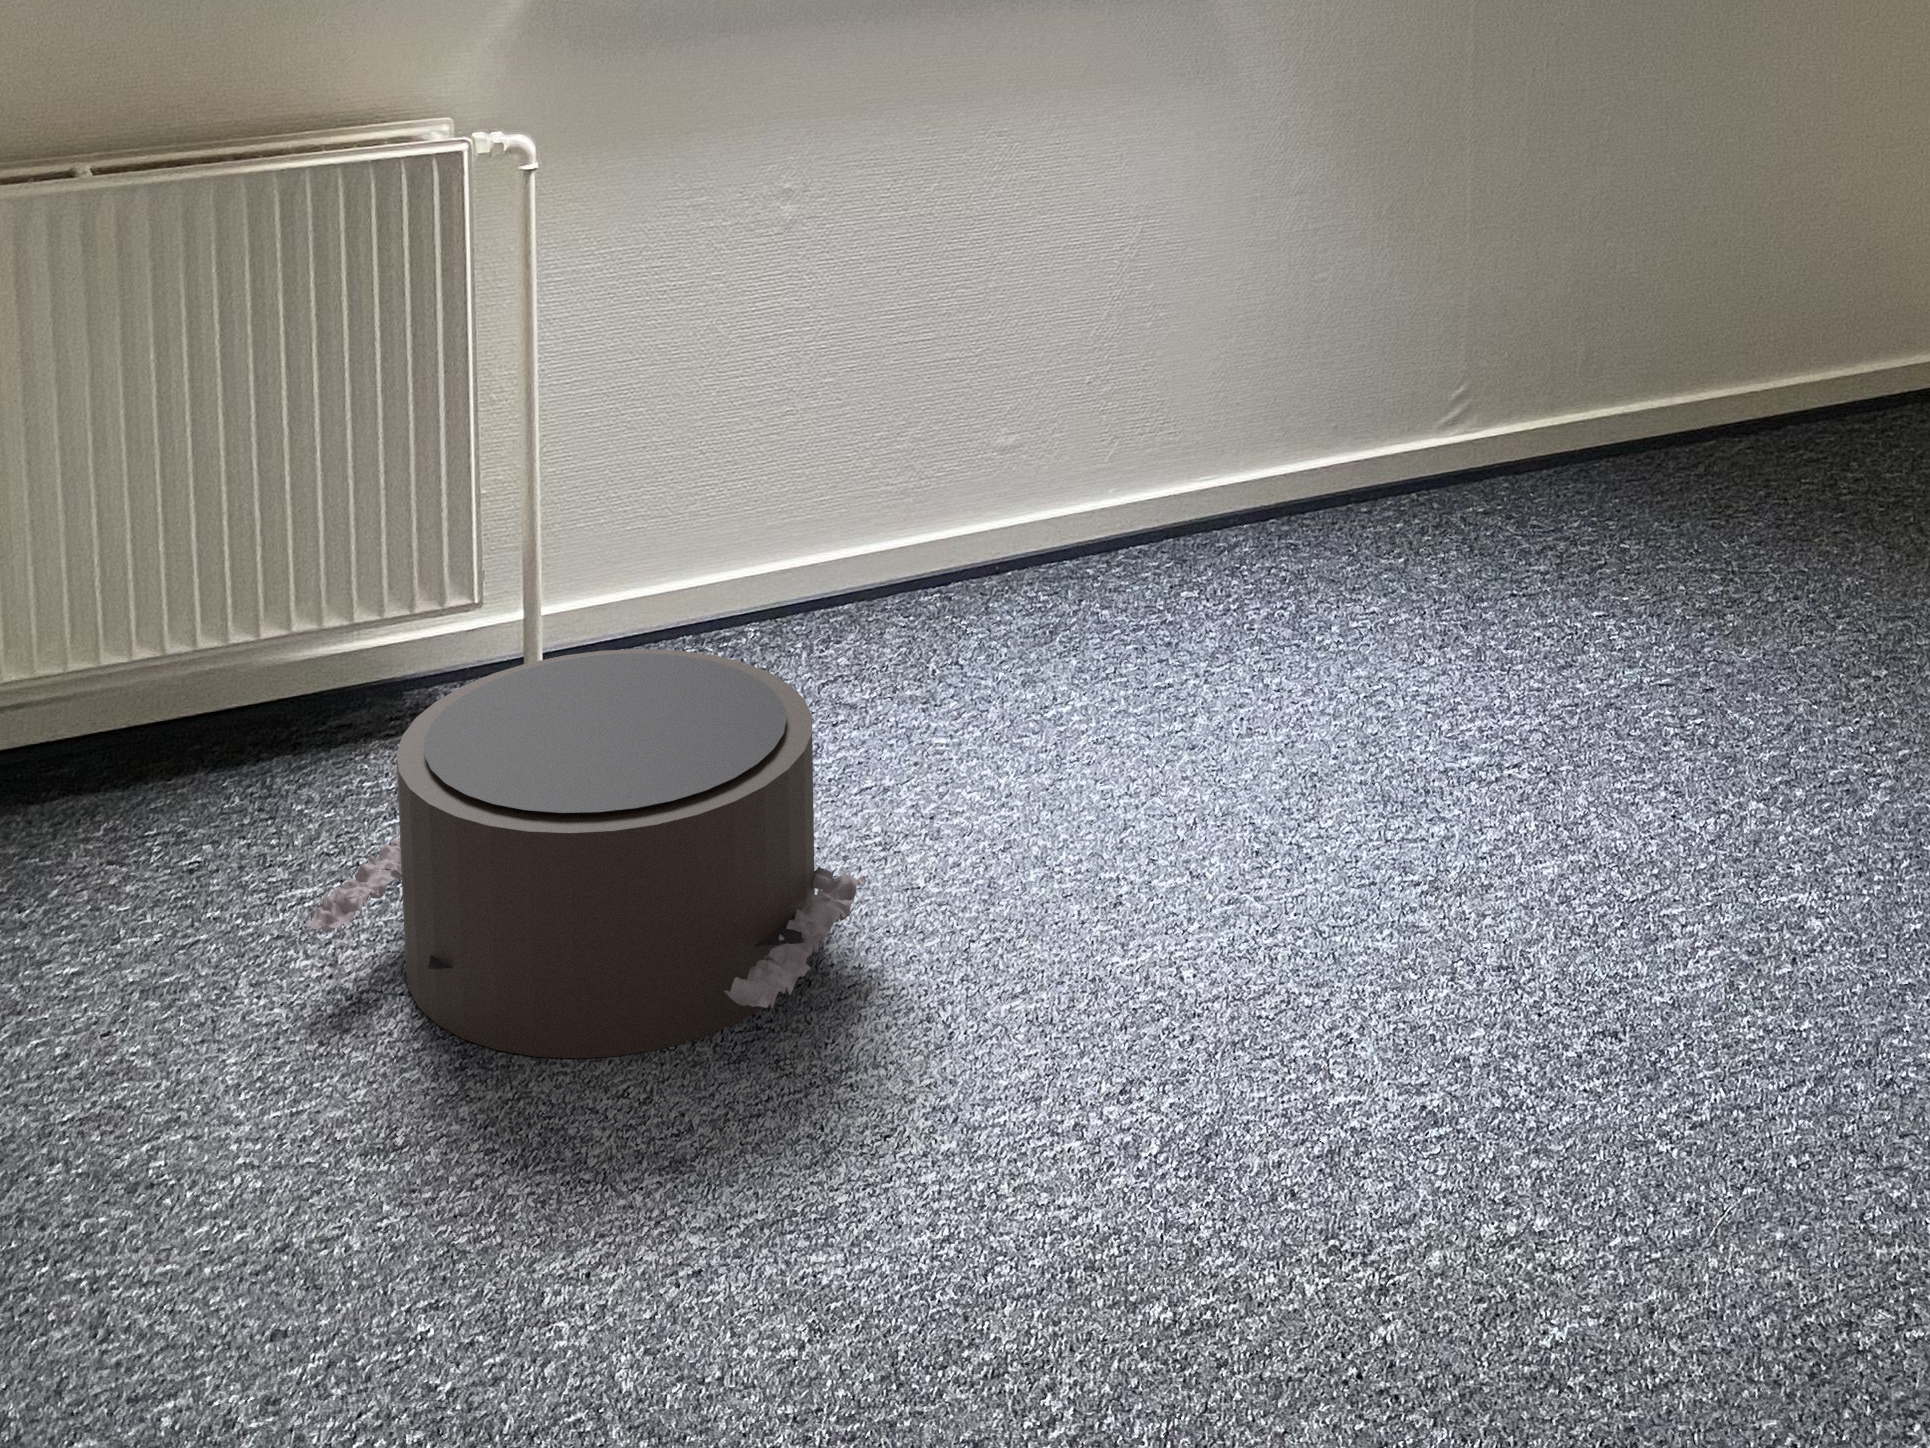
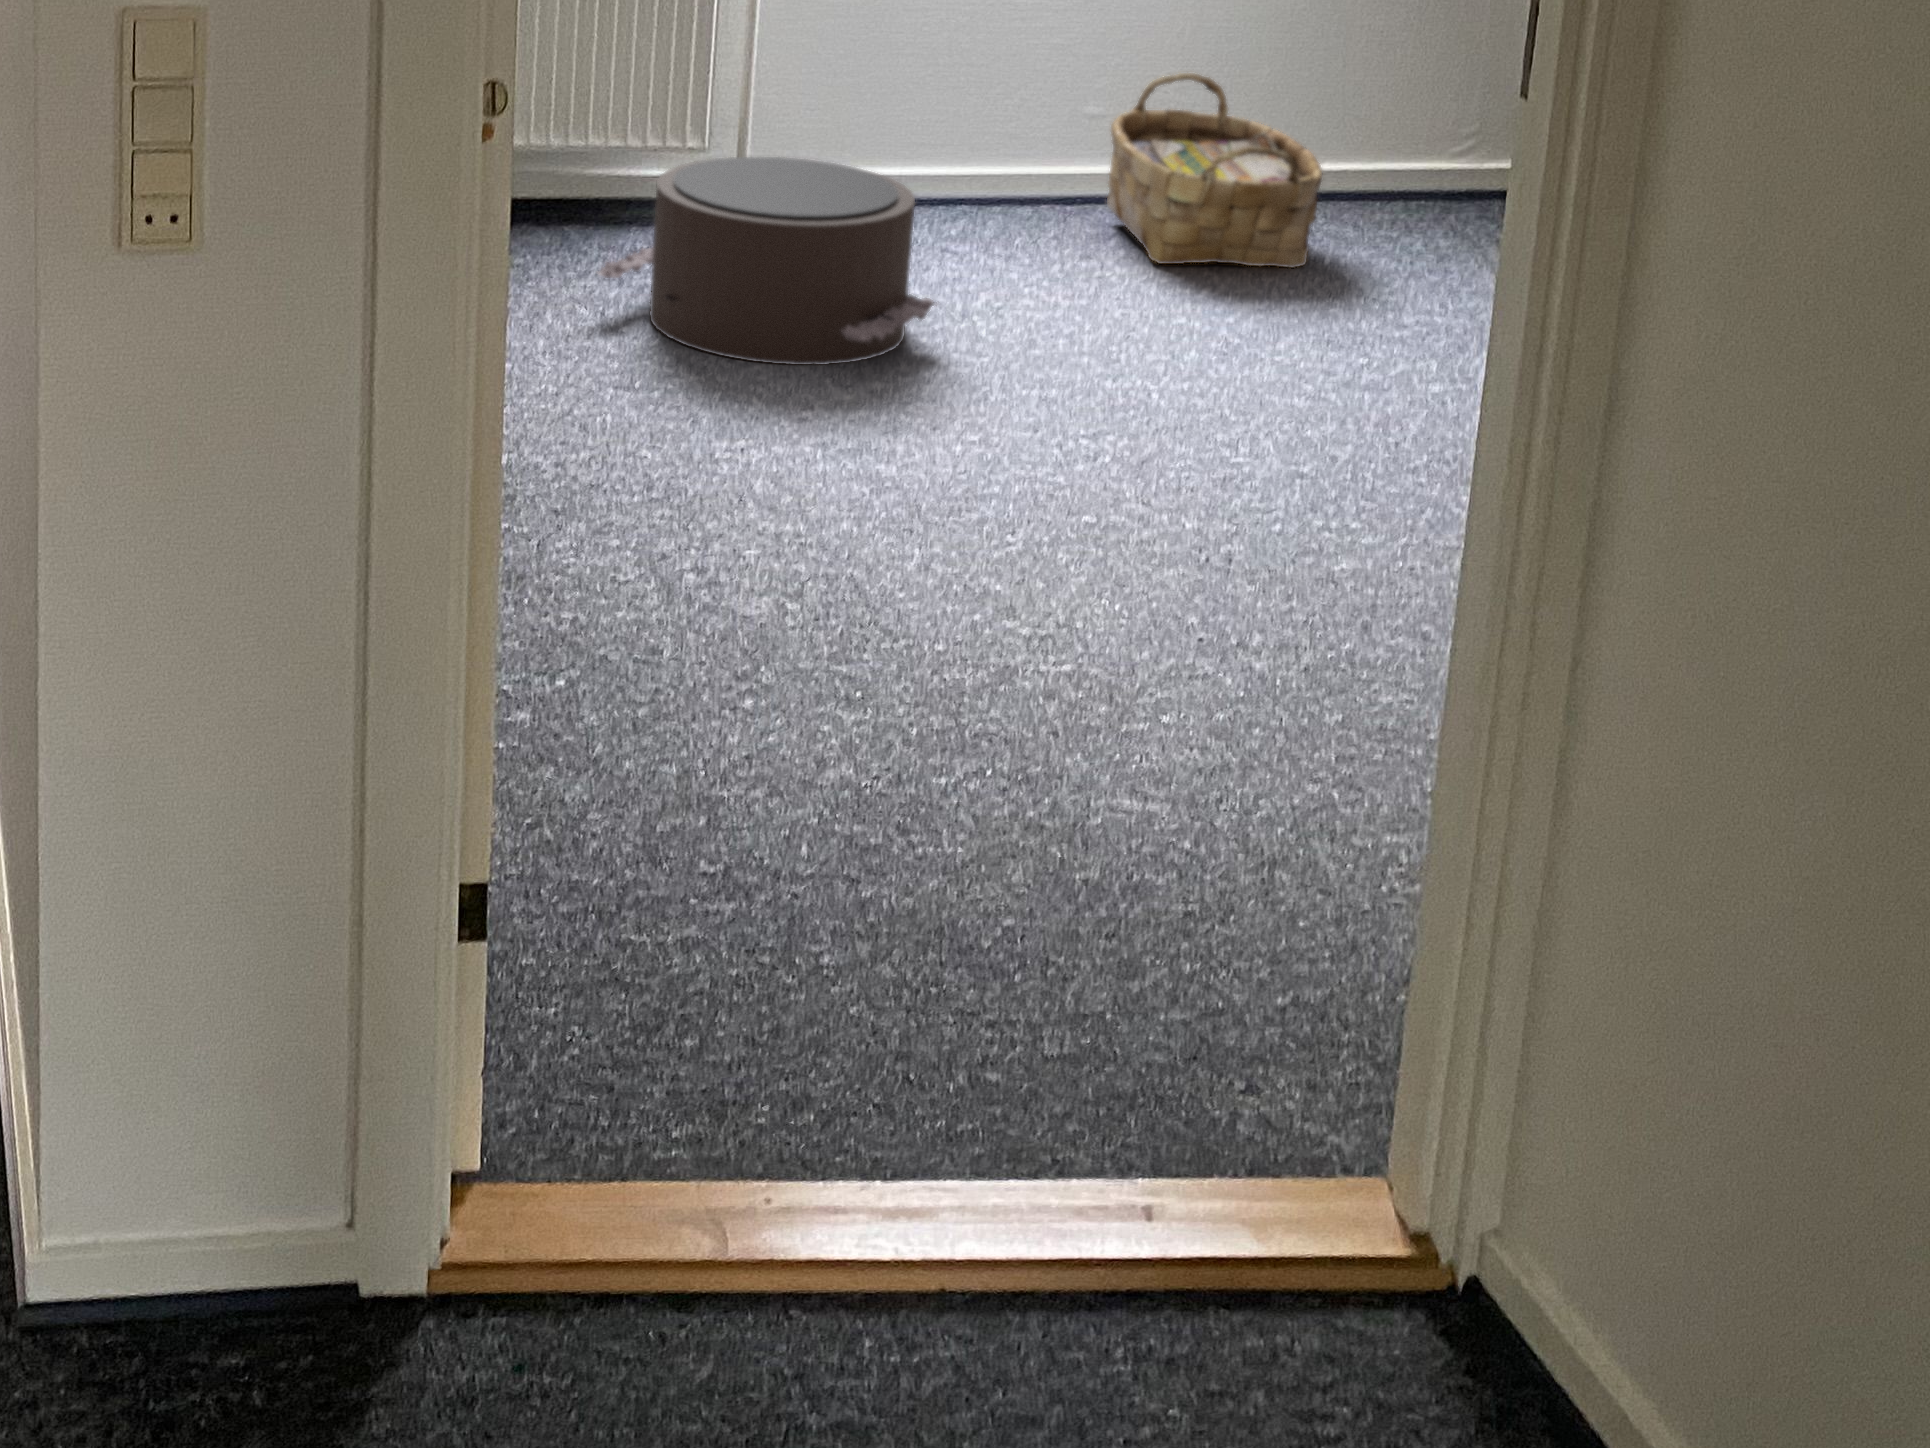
woven basket: none [1043,380,1330,678] -> present [1107,73,1322,268]

